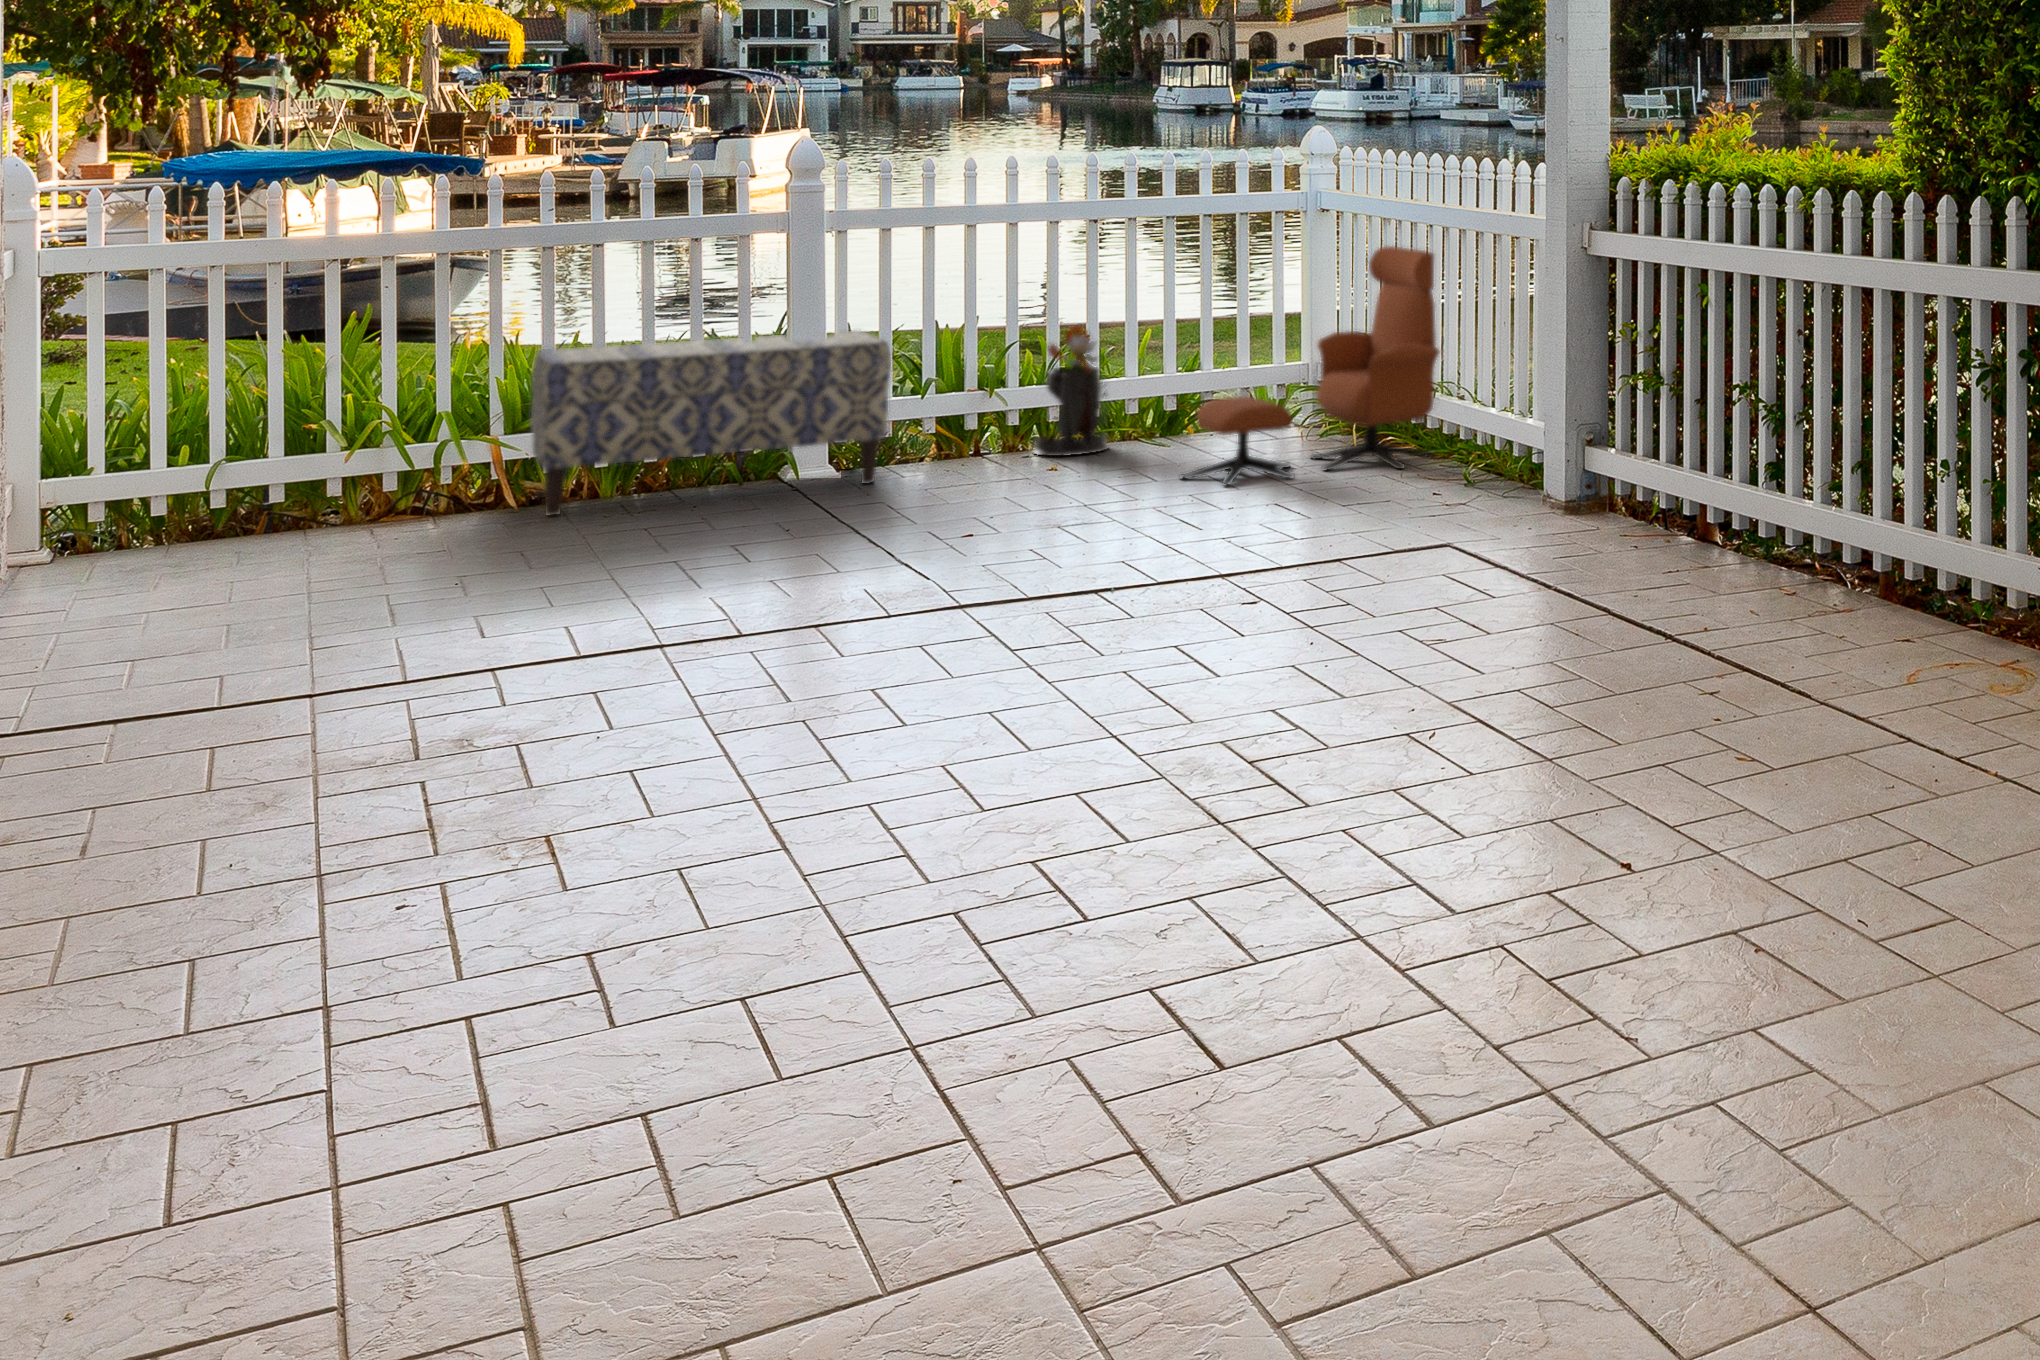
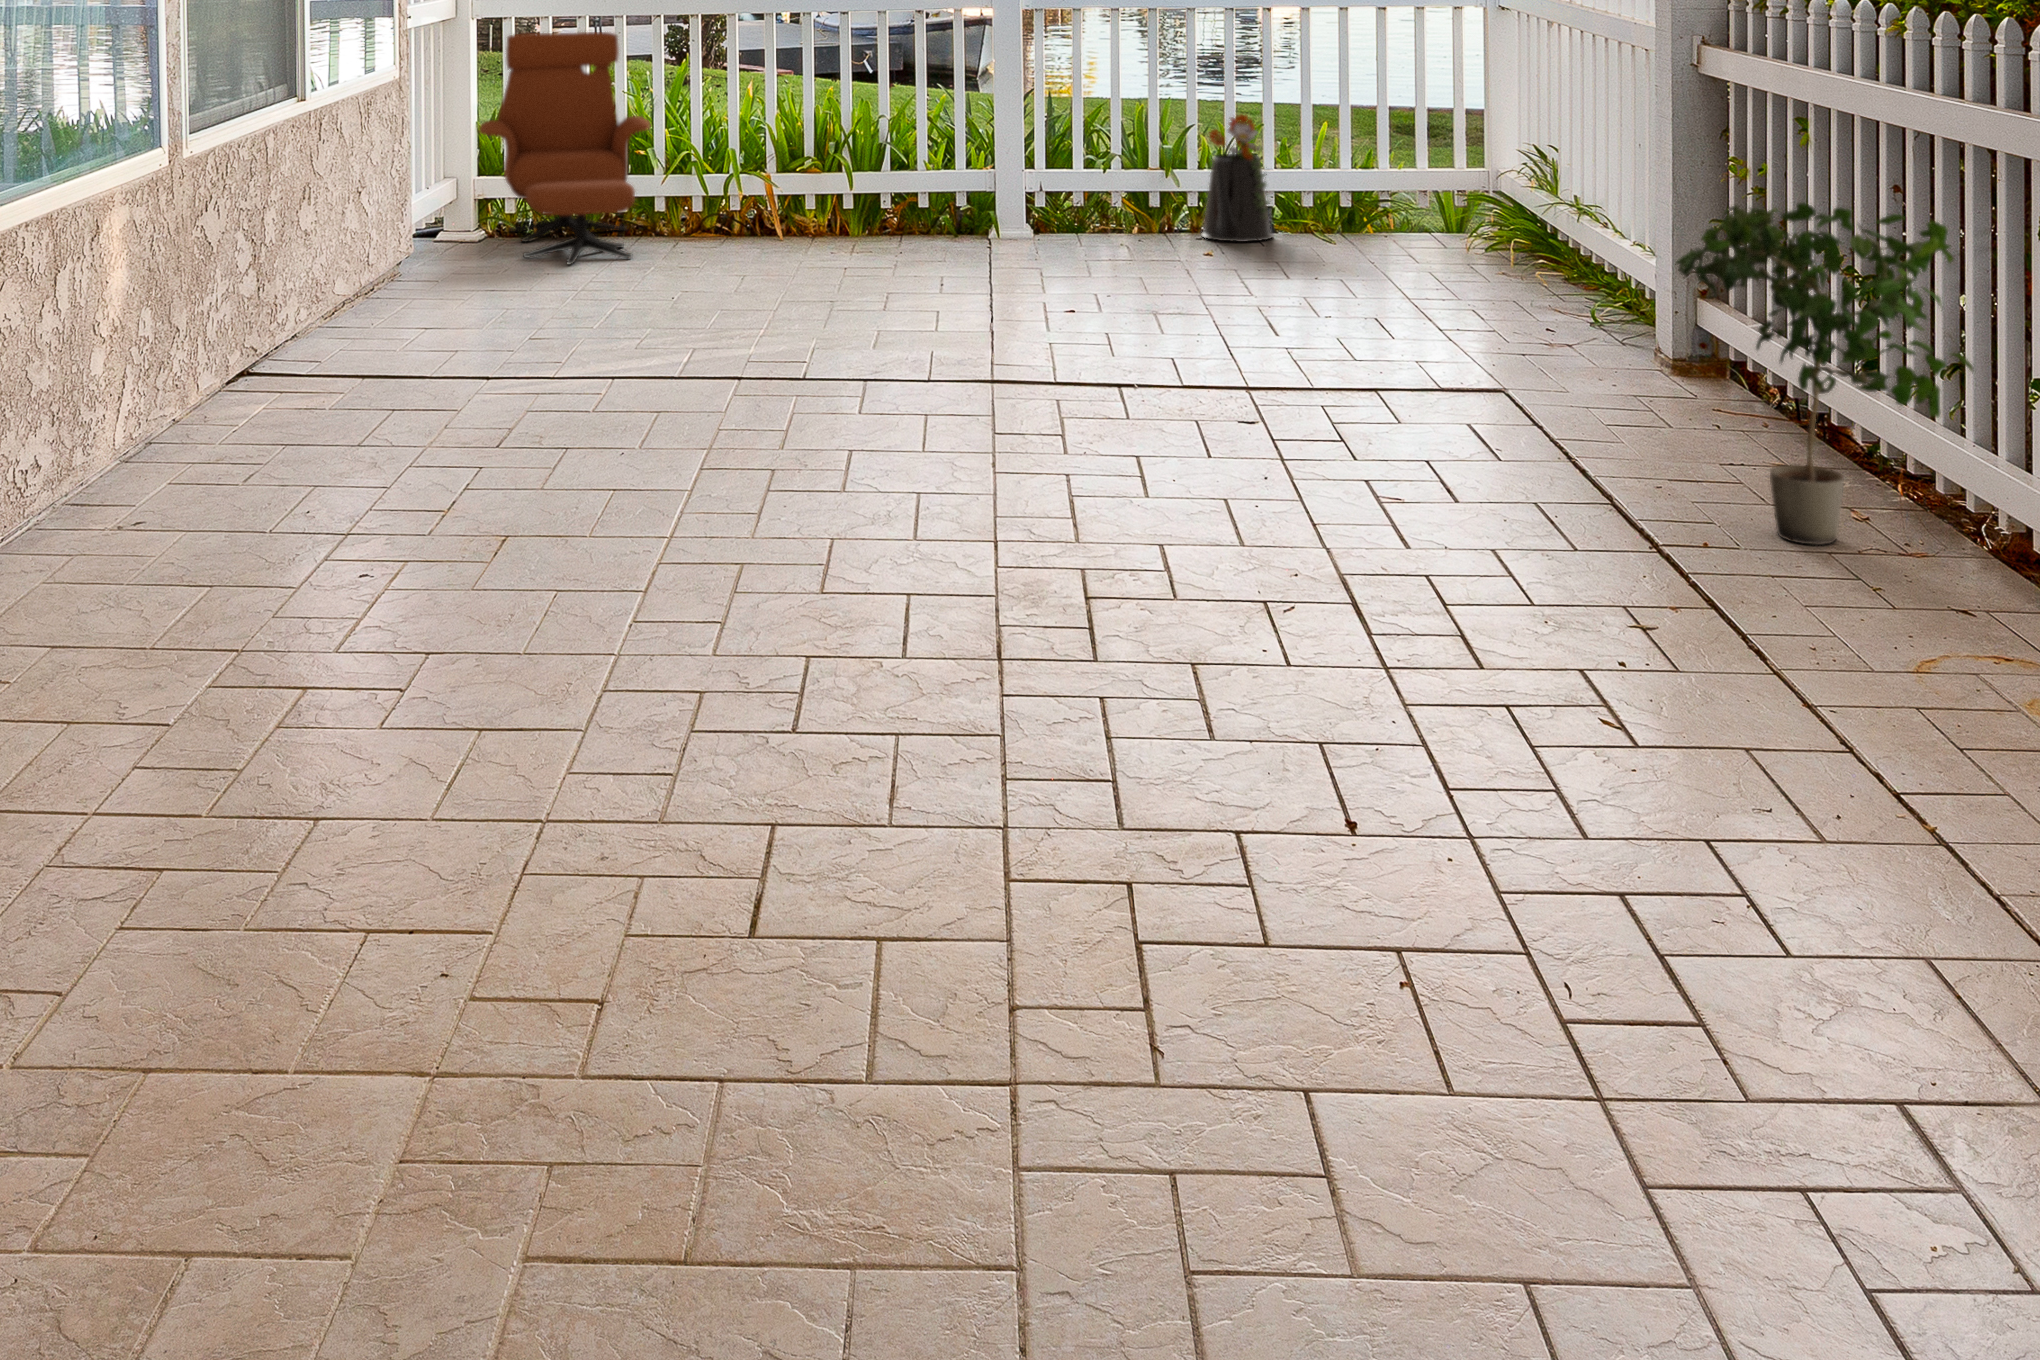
lounge chair: present [1180,246,1440,485] -> present [479,32,650,264]
bench: present [531,330,891,515] -> none [778,103,1054,248]
potted plant: none [1695,342,1916,614] -> present [1675,203,1974,545]

